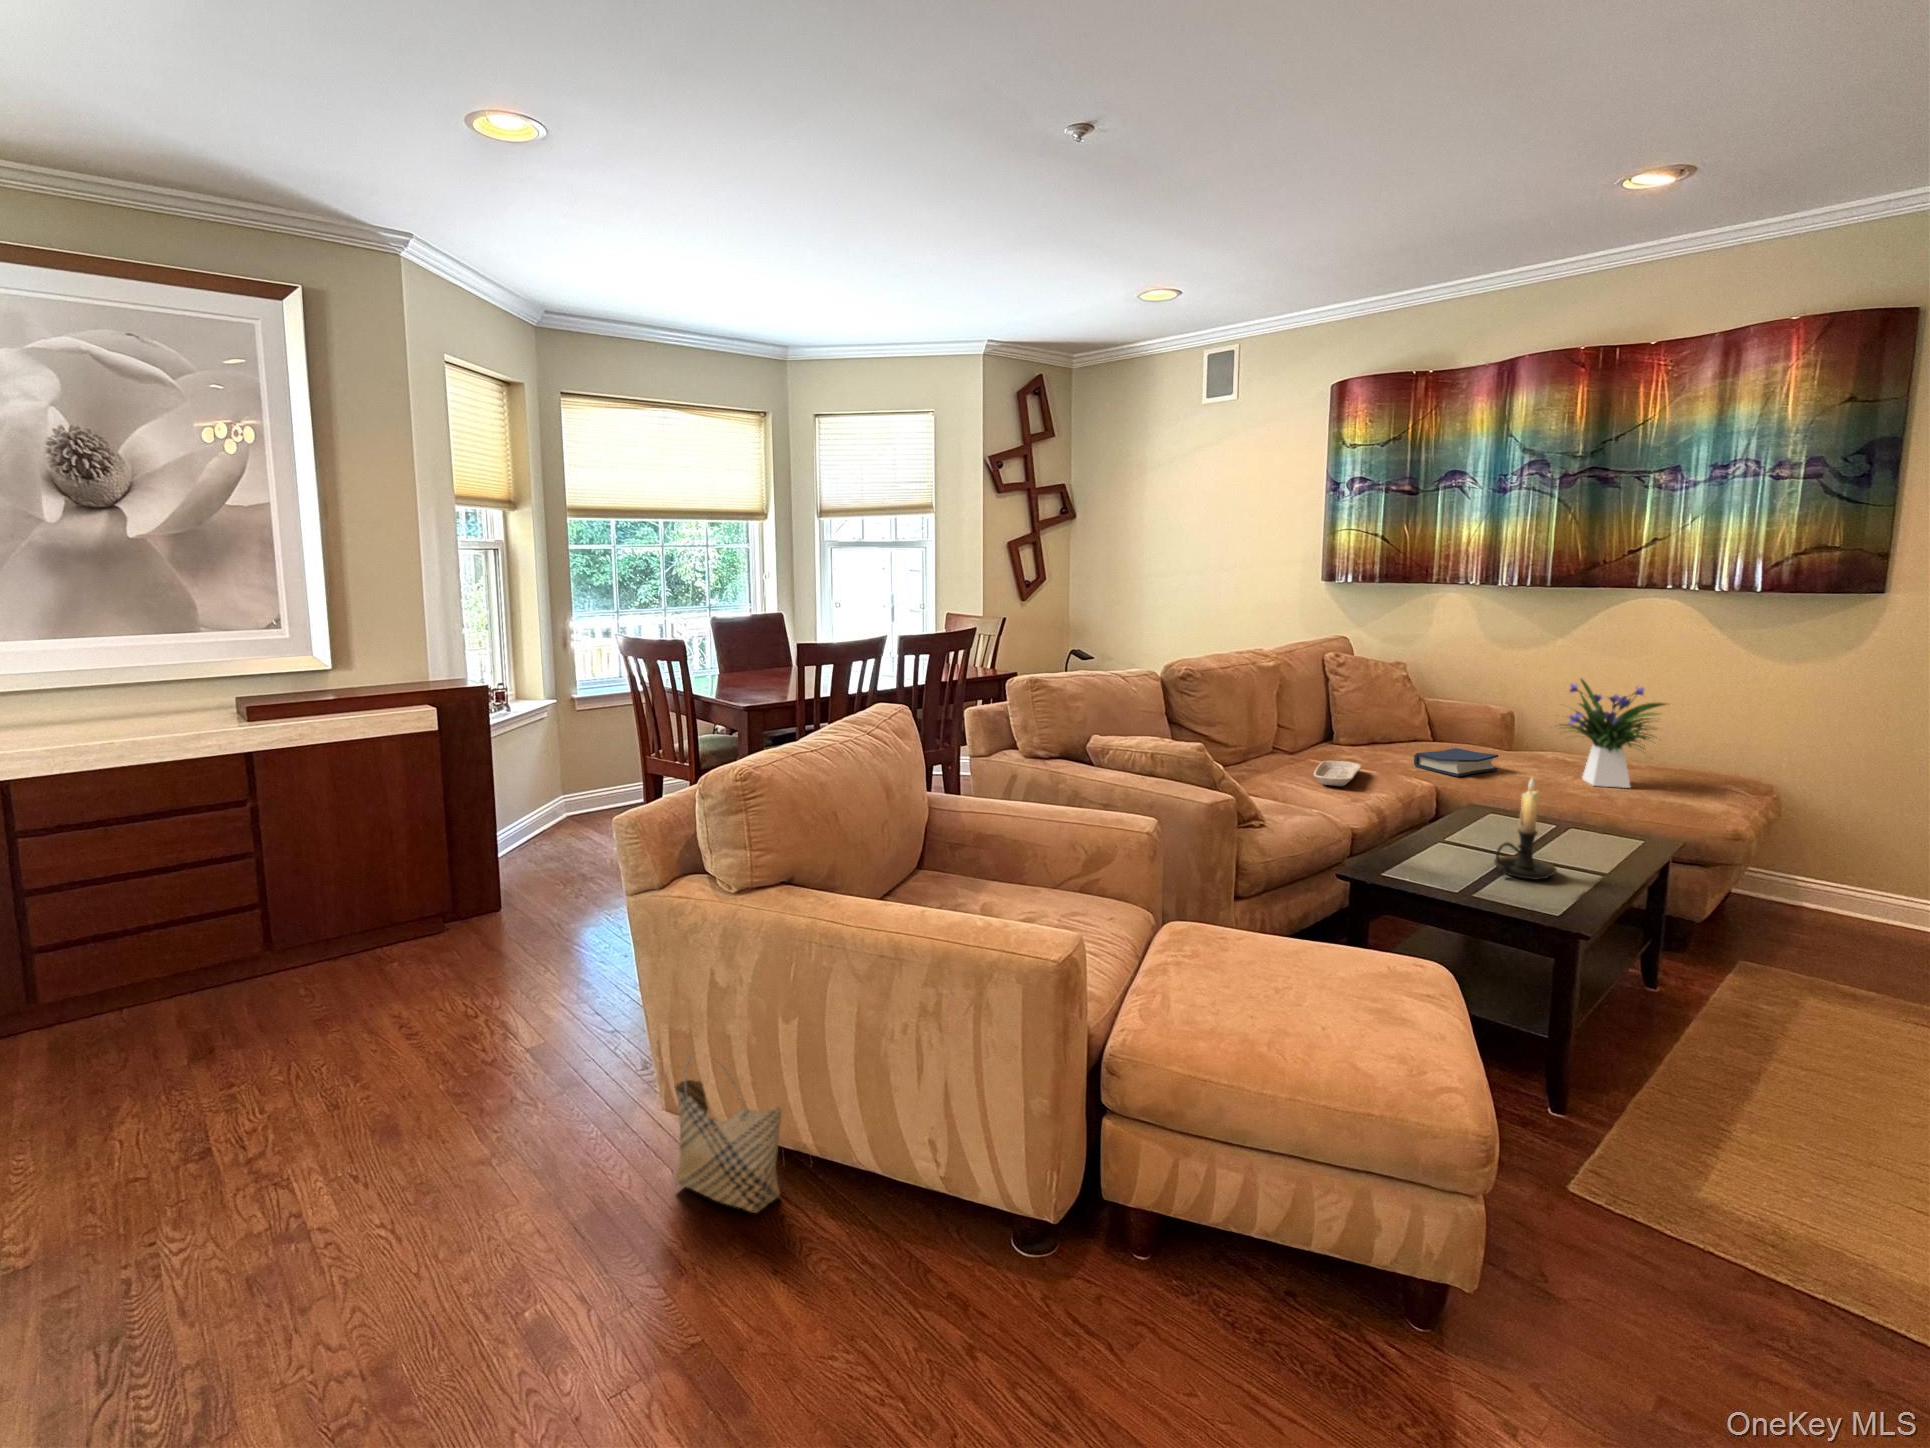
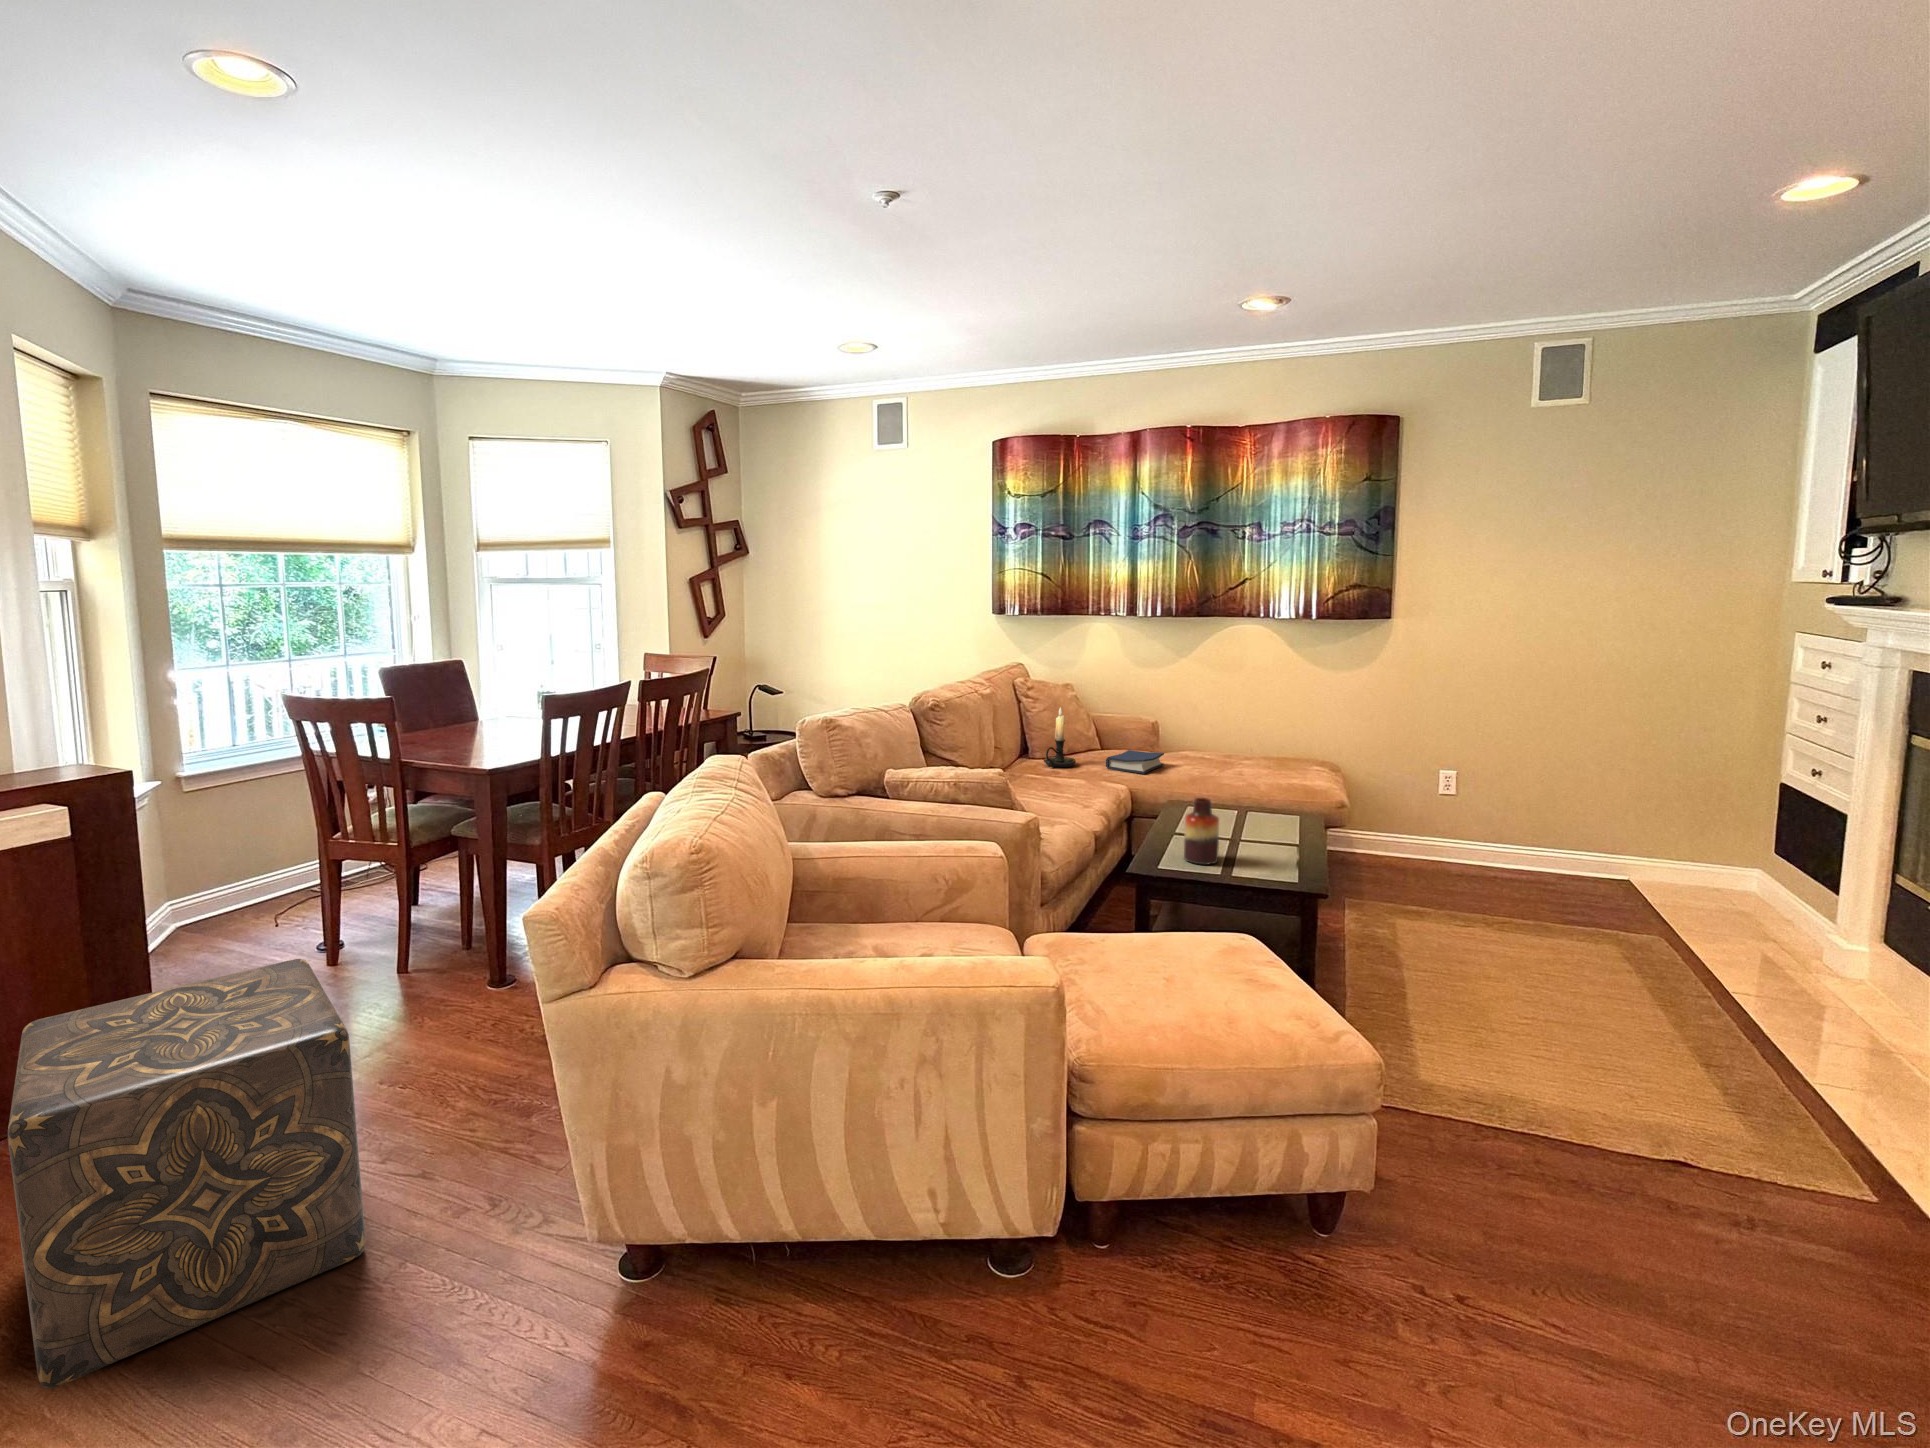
flower arrangement: present [1561,679,1666,788] -> none [1196,687,1280,771]
tray: present [1314,761,1362,786] -> none [1044,769,1083,792]
candle holder: present [1494,778,1556,880] -> present [1044,707,1076,767]
vase: none [1404,802,1450,881] -> present [1184,798,1219,865]
ottoman: none [351,832,576,1076] -> present [8,959,365,1388]
woven basket: present [675,1053,781,1213] -> none [636,1154,786,1381]

